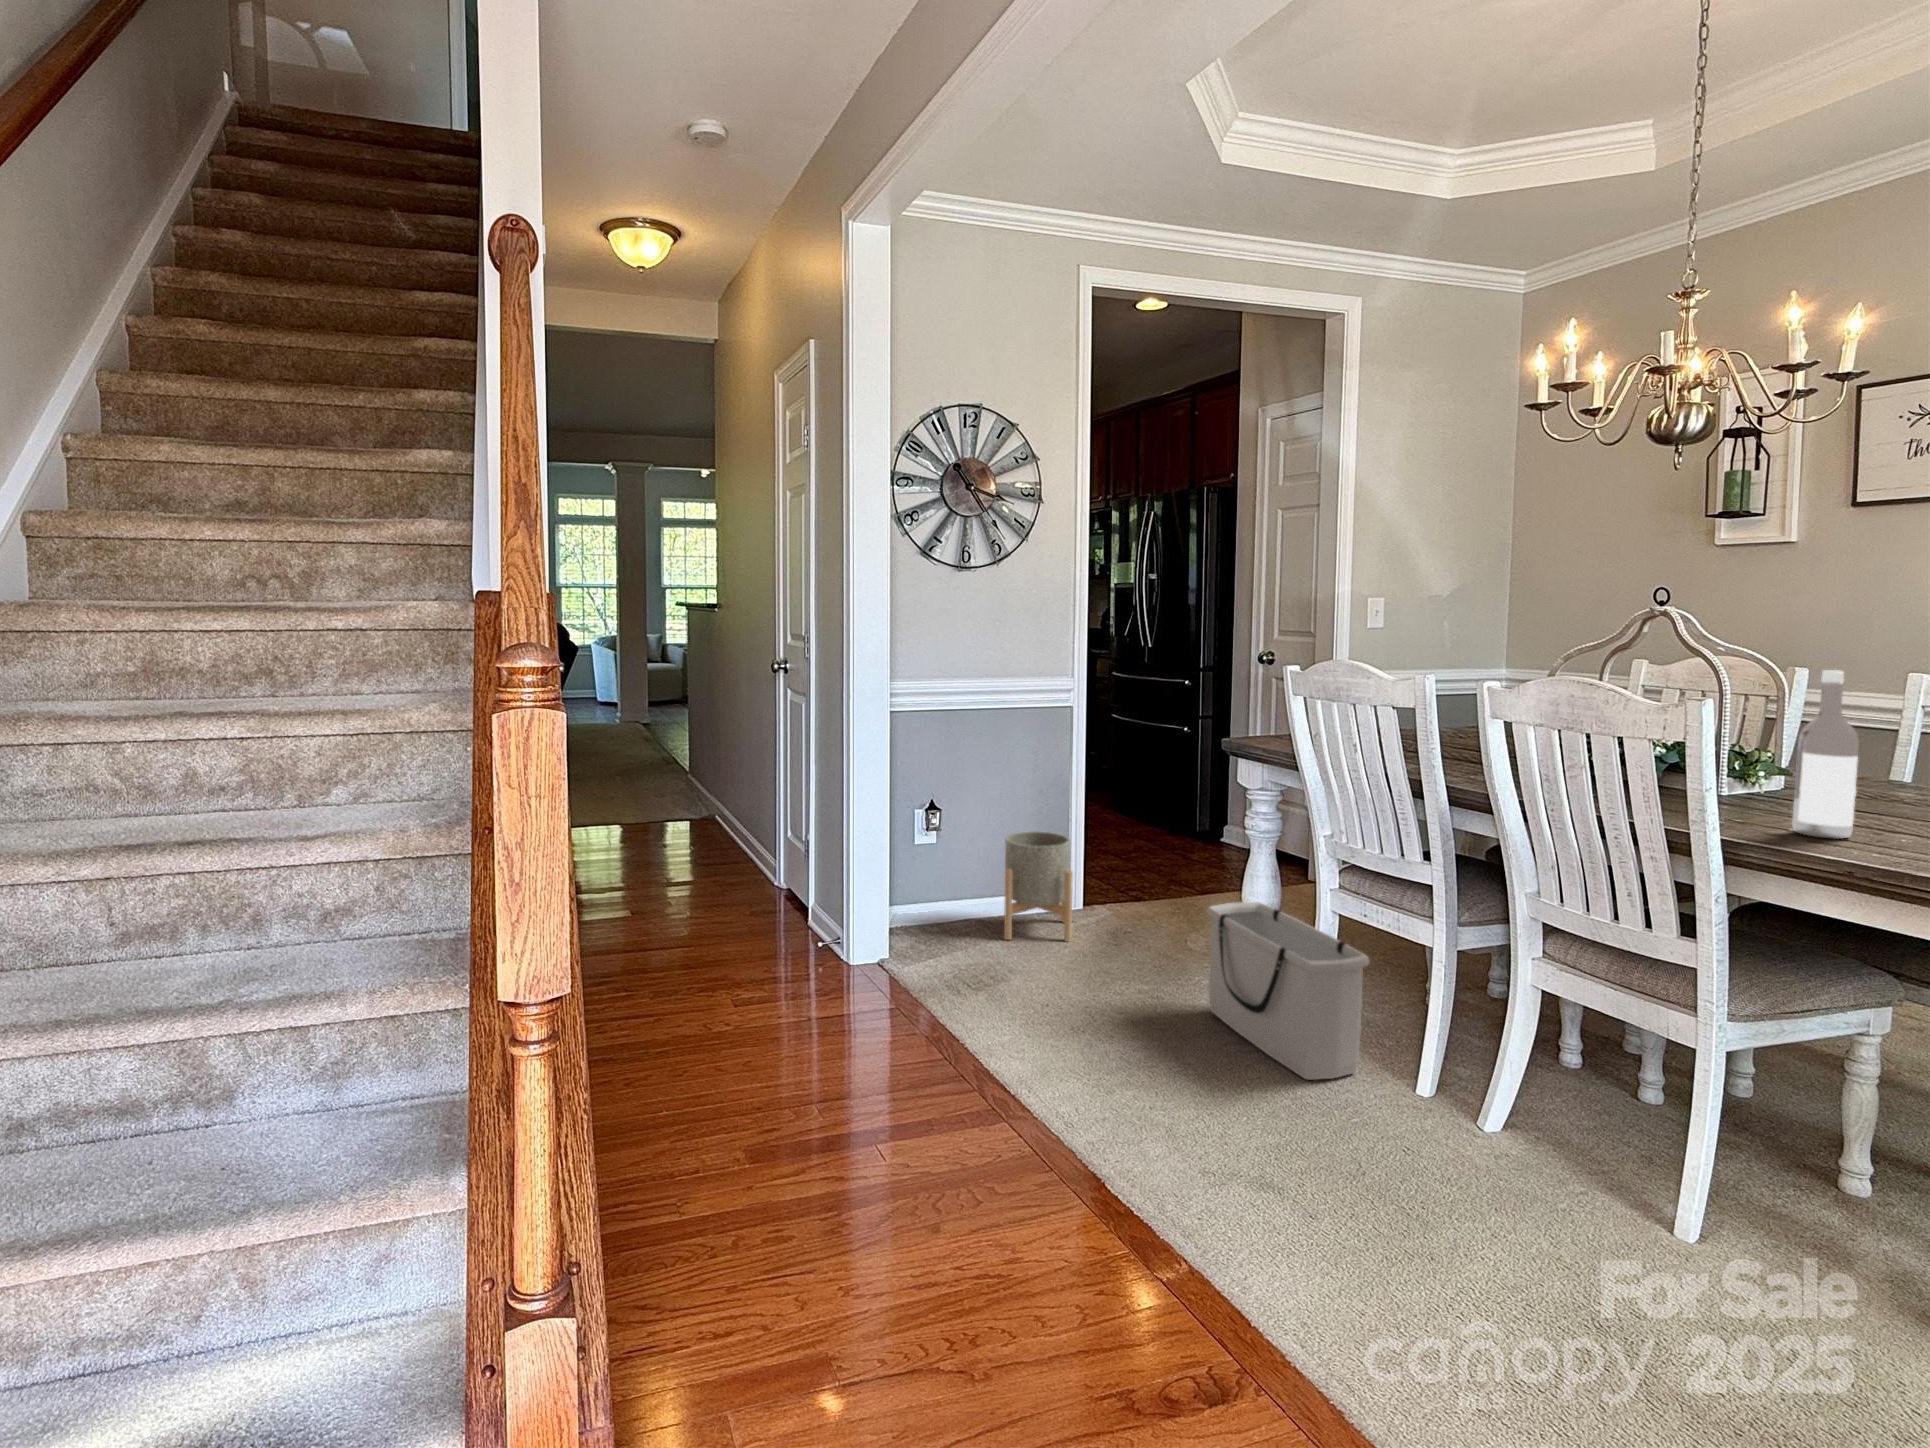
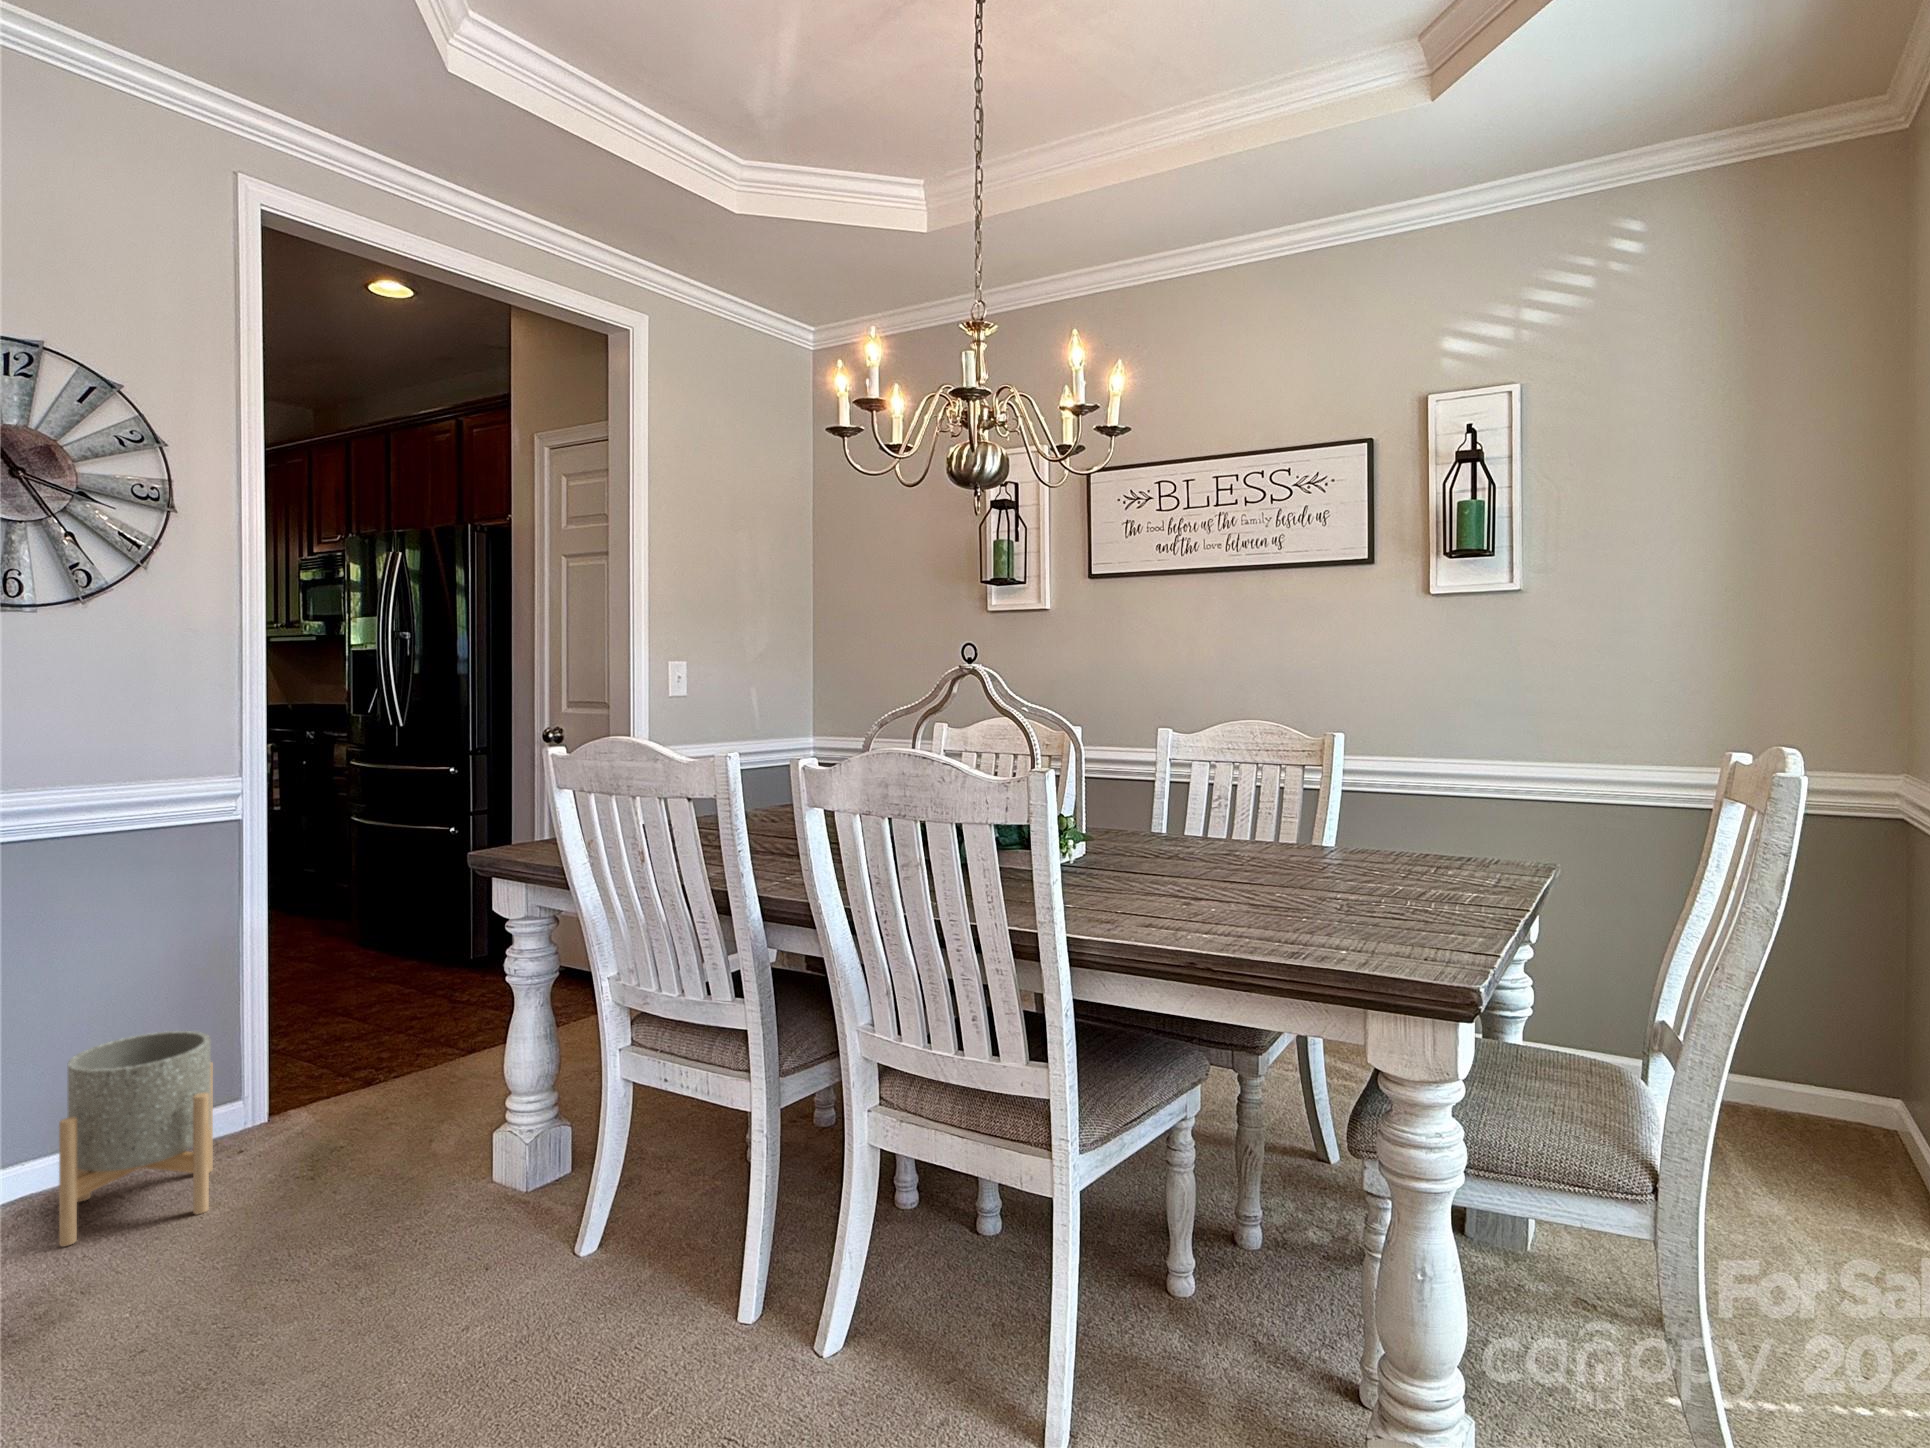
wine bottle: present [1792,670,1859,839] -> none [1114,725,1165,912]
storage bin: present [1207,902,1369,1080] -> none [429,1091,669,1372]

